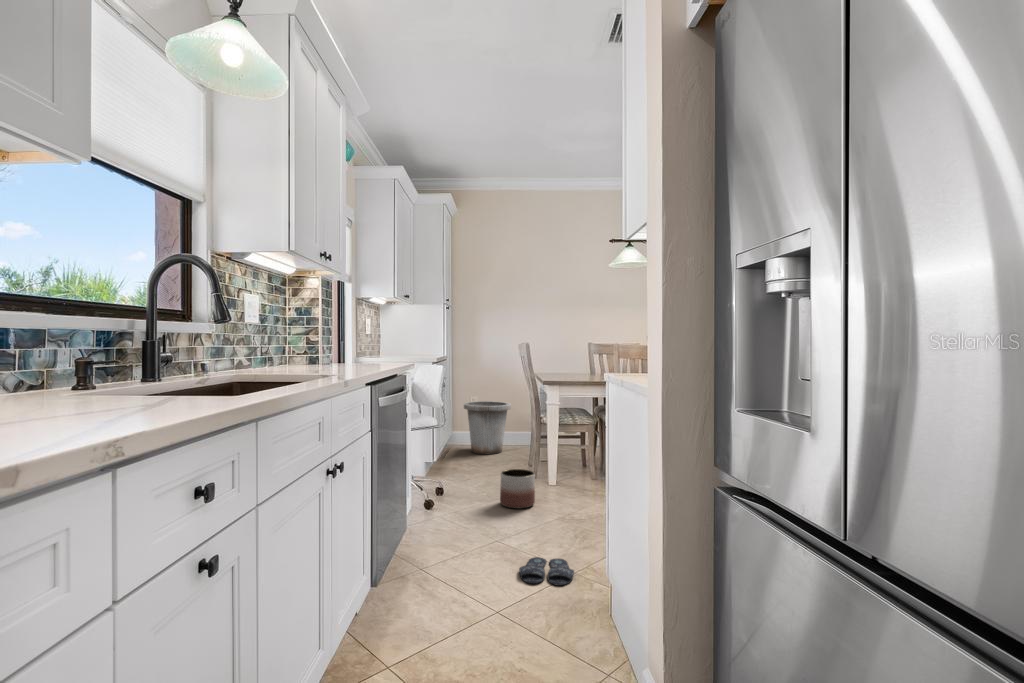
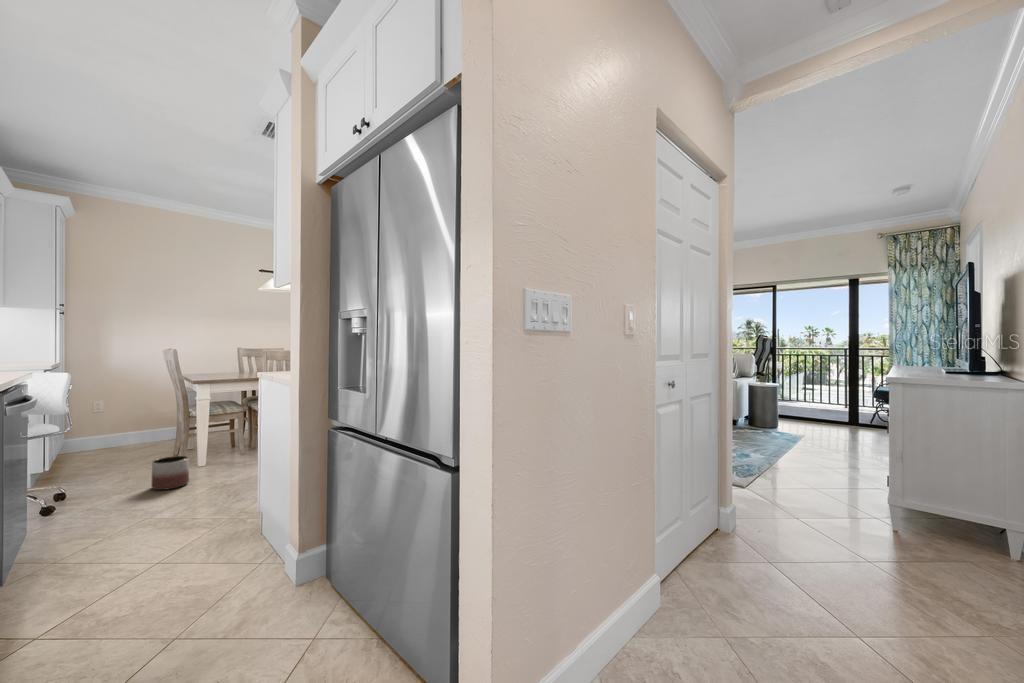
trash can: present [464,401,511,454] -> none [91,403,152,455]
slippers: present [519,557,574,586] -> none [184,512,234,533]

